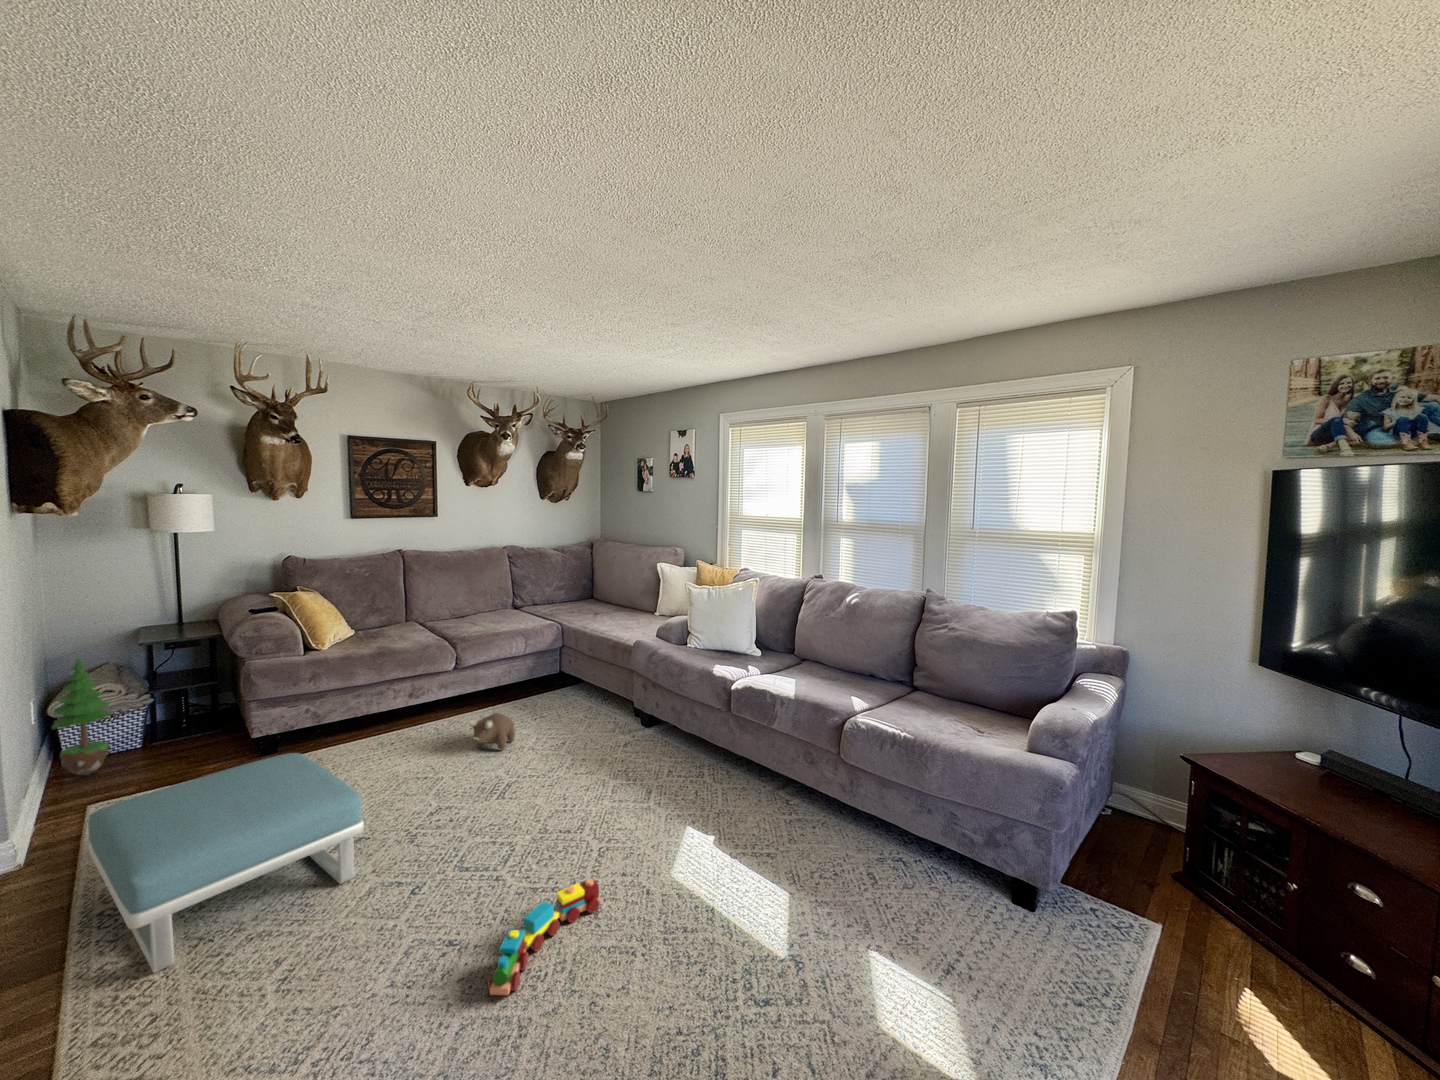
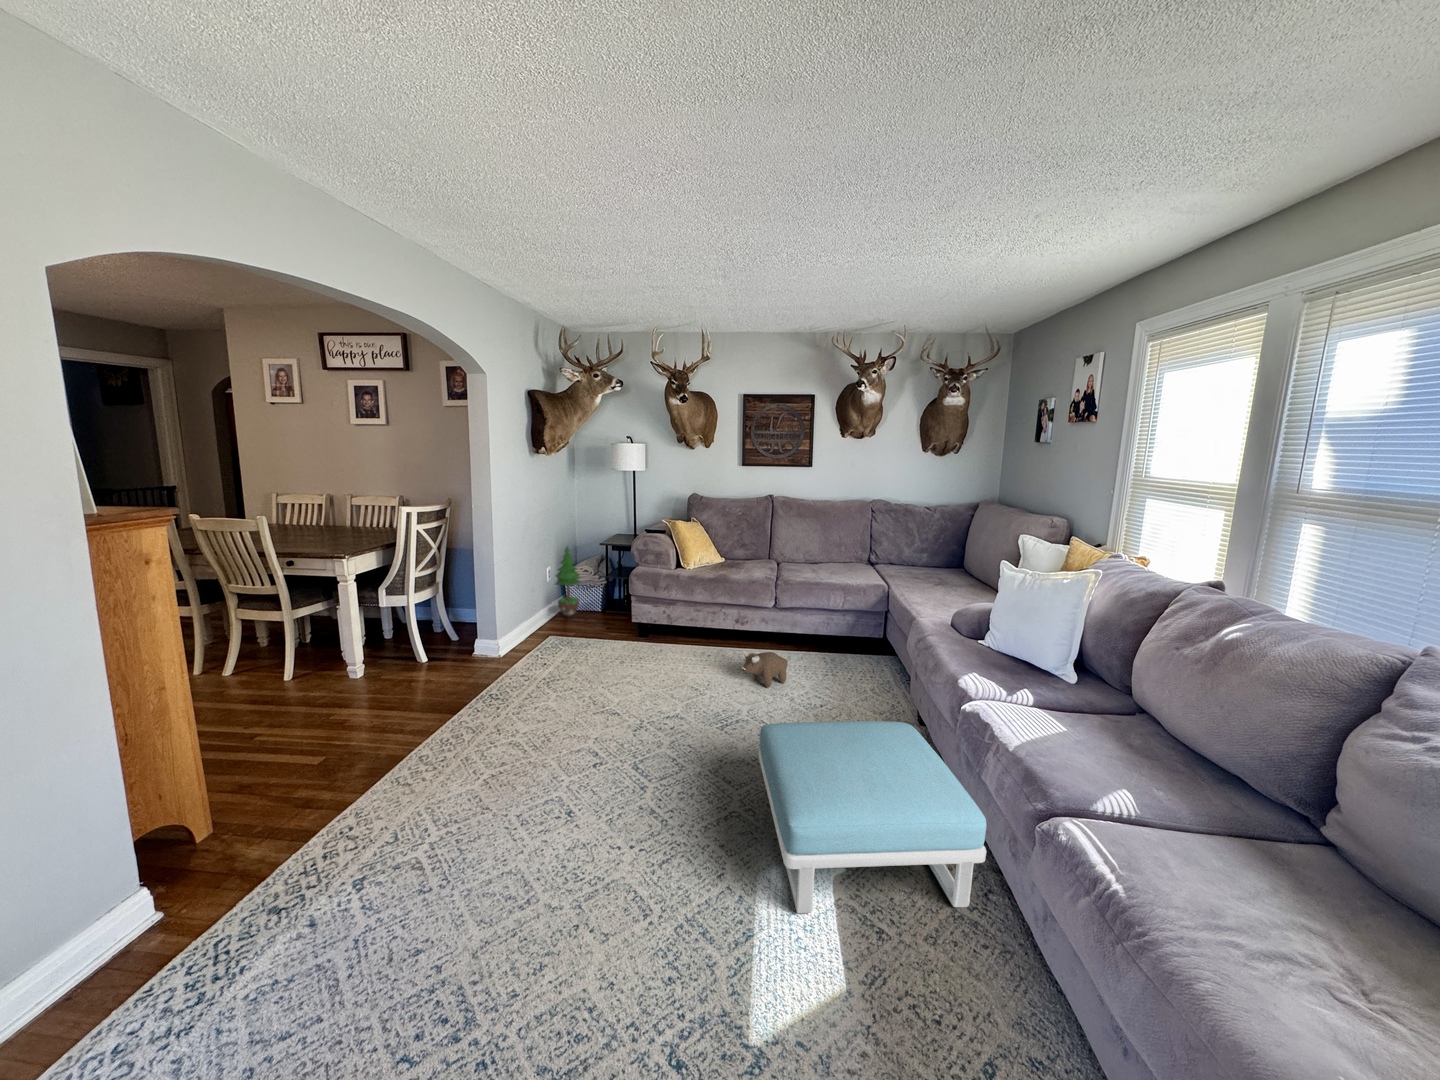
footstool: present [88,753,364,973] -> present [759,721,986,913]
toy train: present [487,878,601,995] -> none [542,820,680,875]

